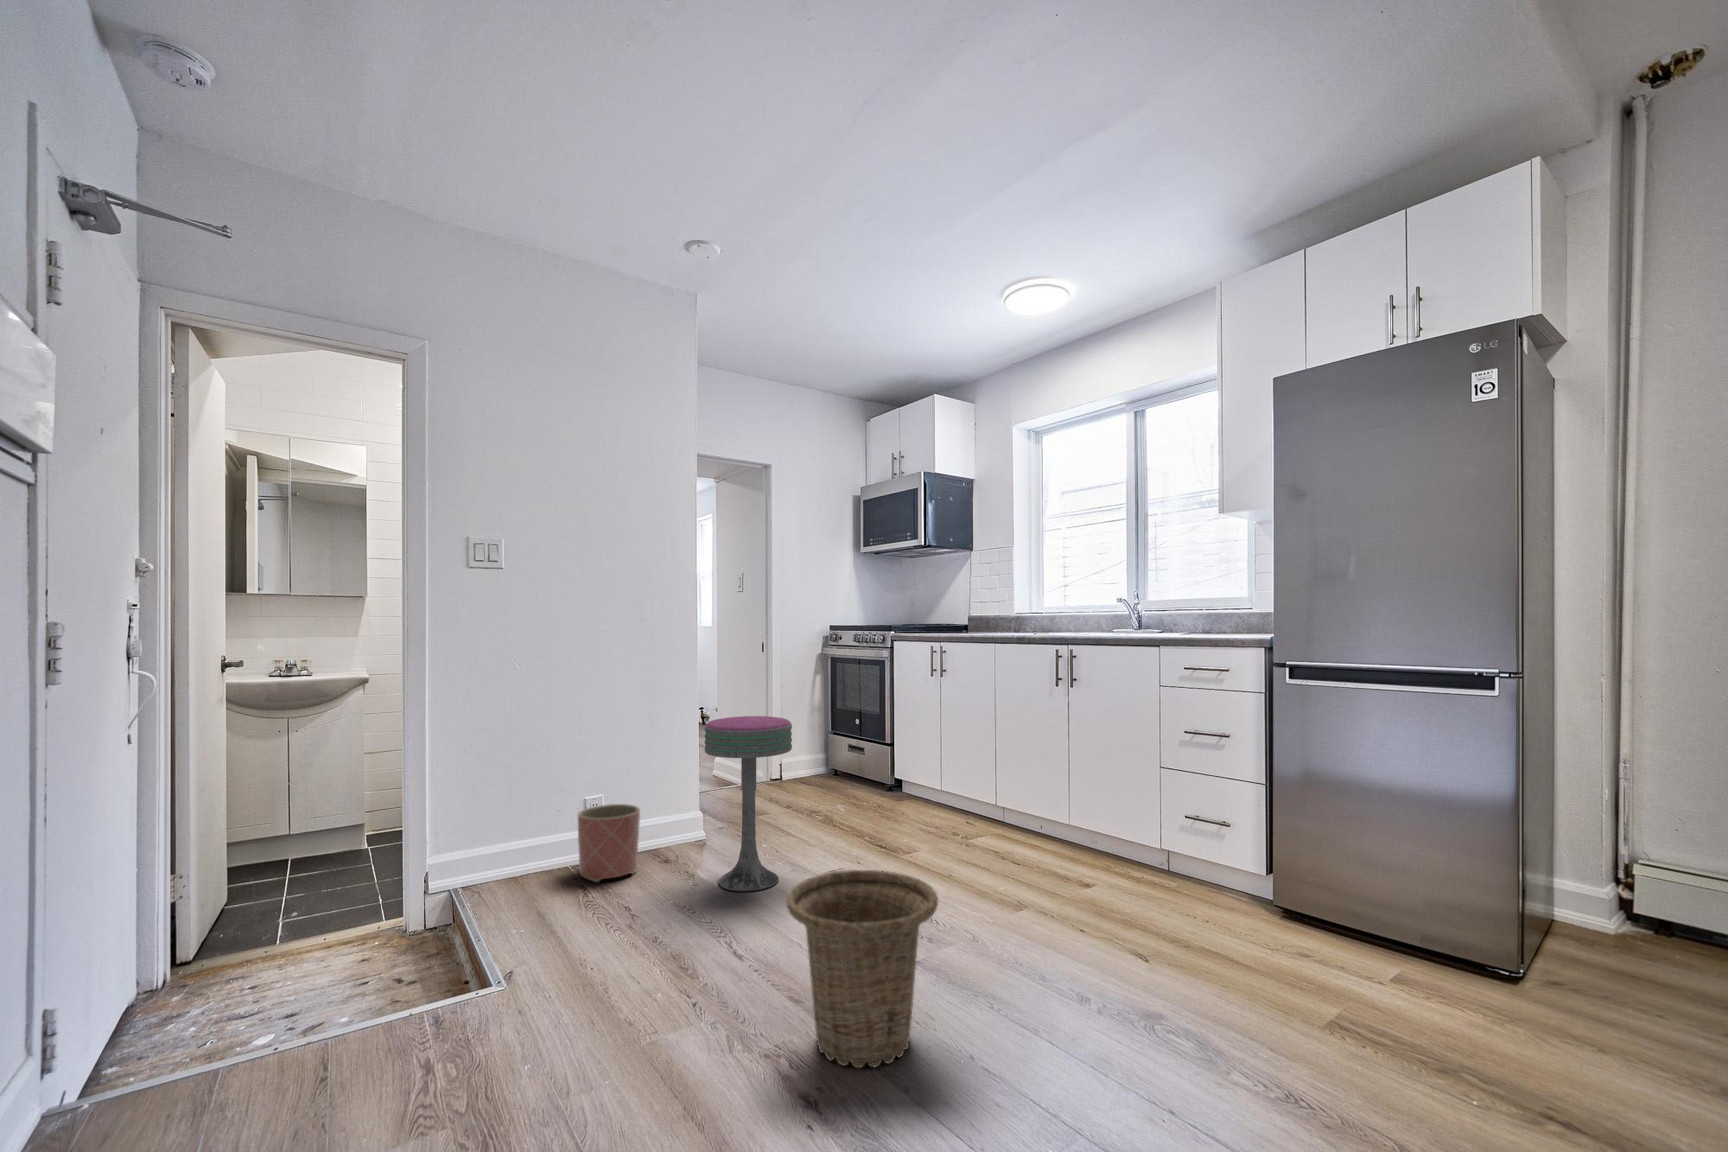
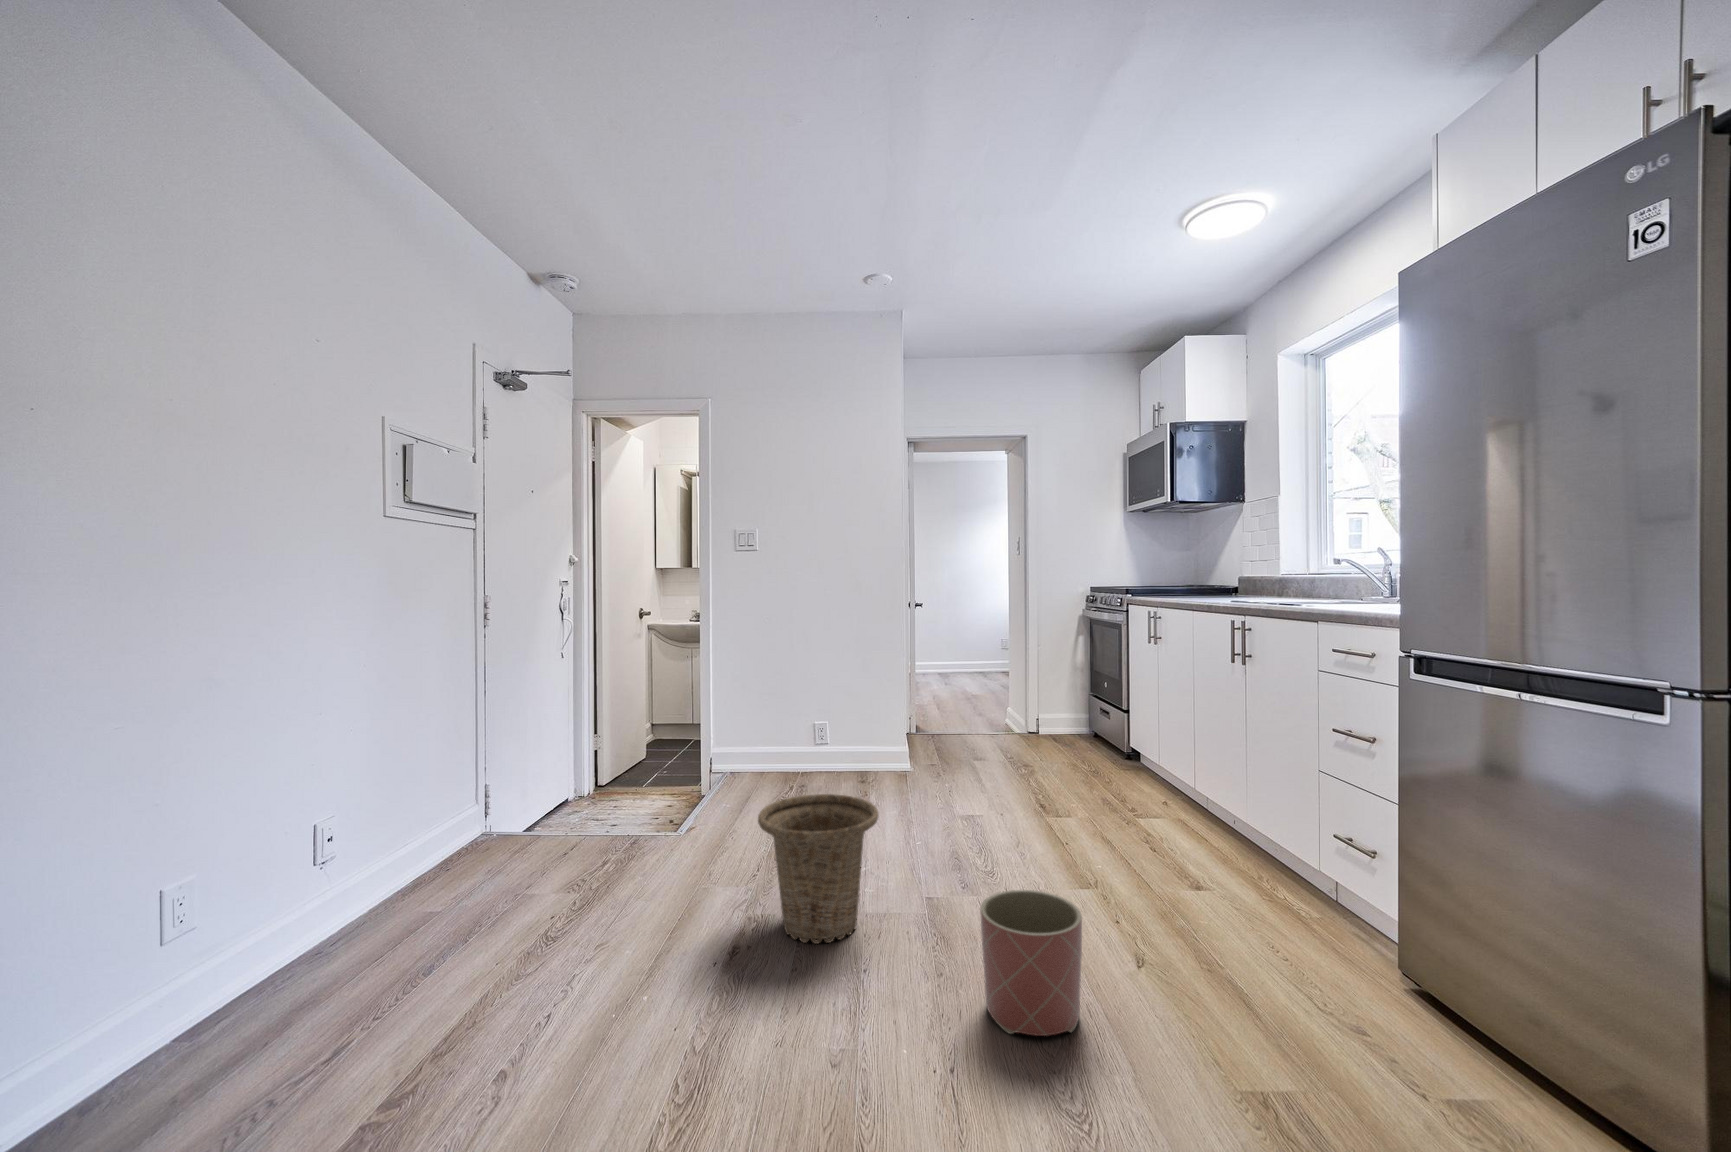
bar stool: present [705,716,792,891] -> none [865,669,937,812]
planter: present [578,804,640,882] -> present [980,890,1082,1036]

